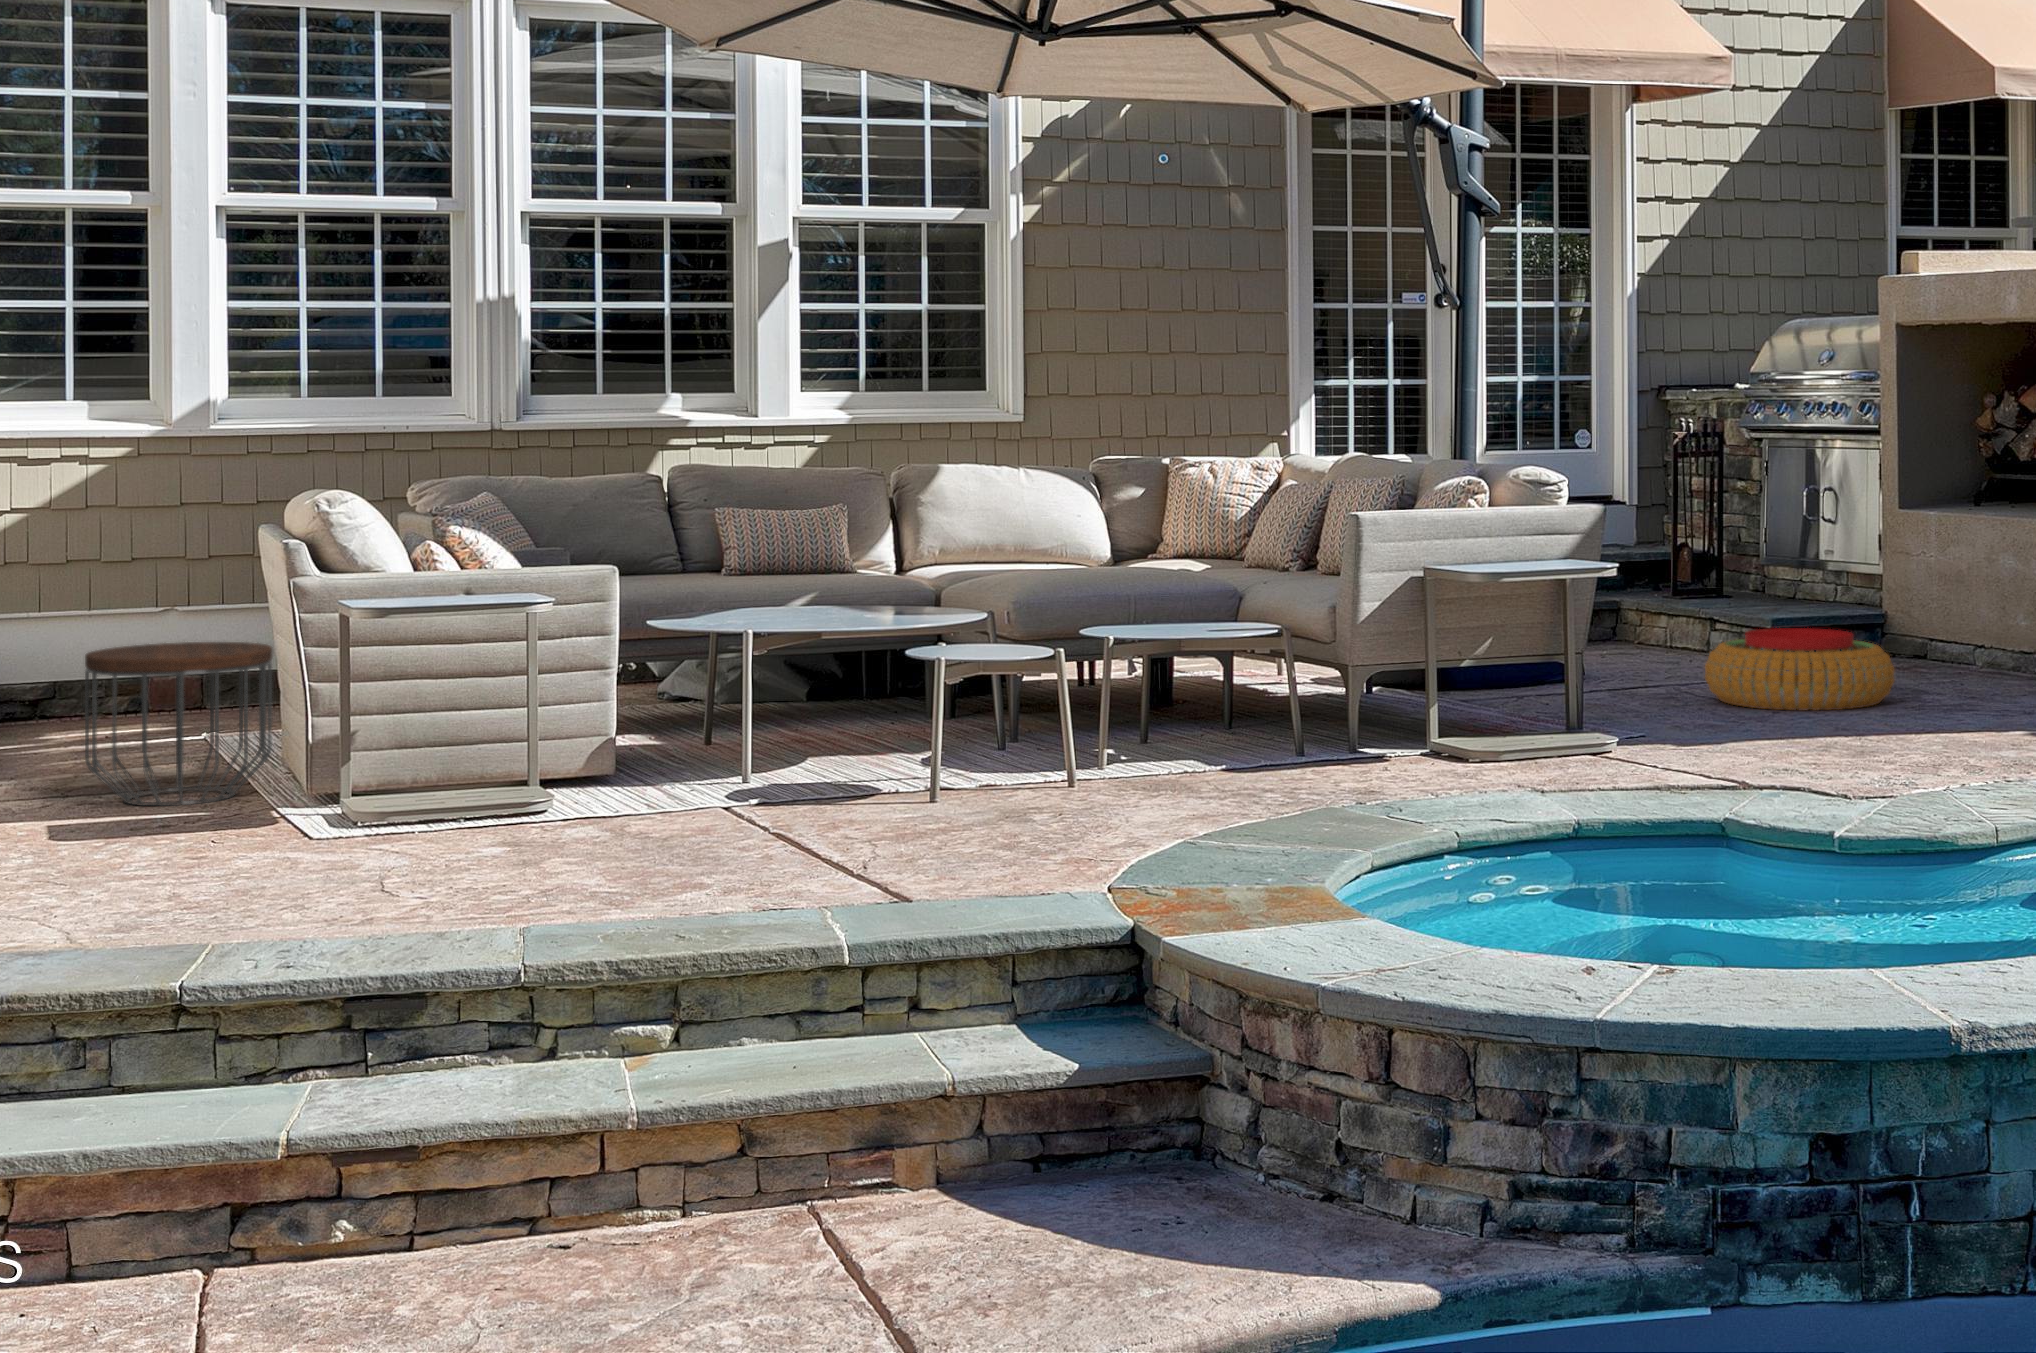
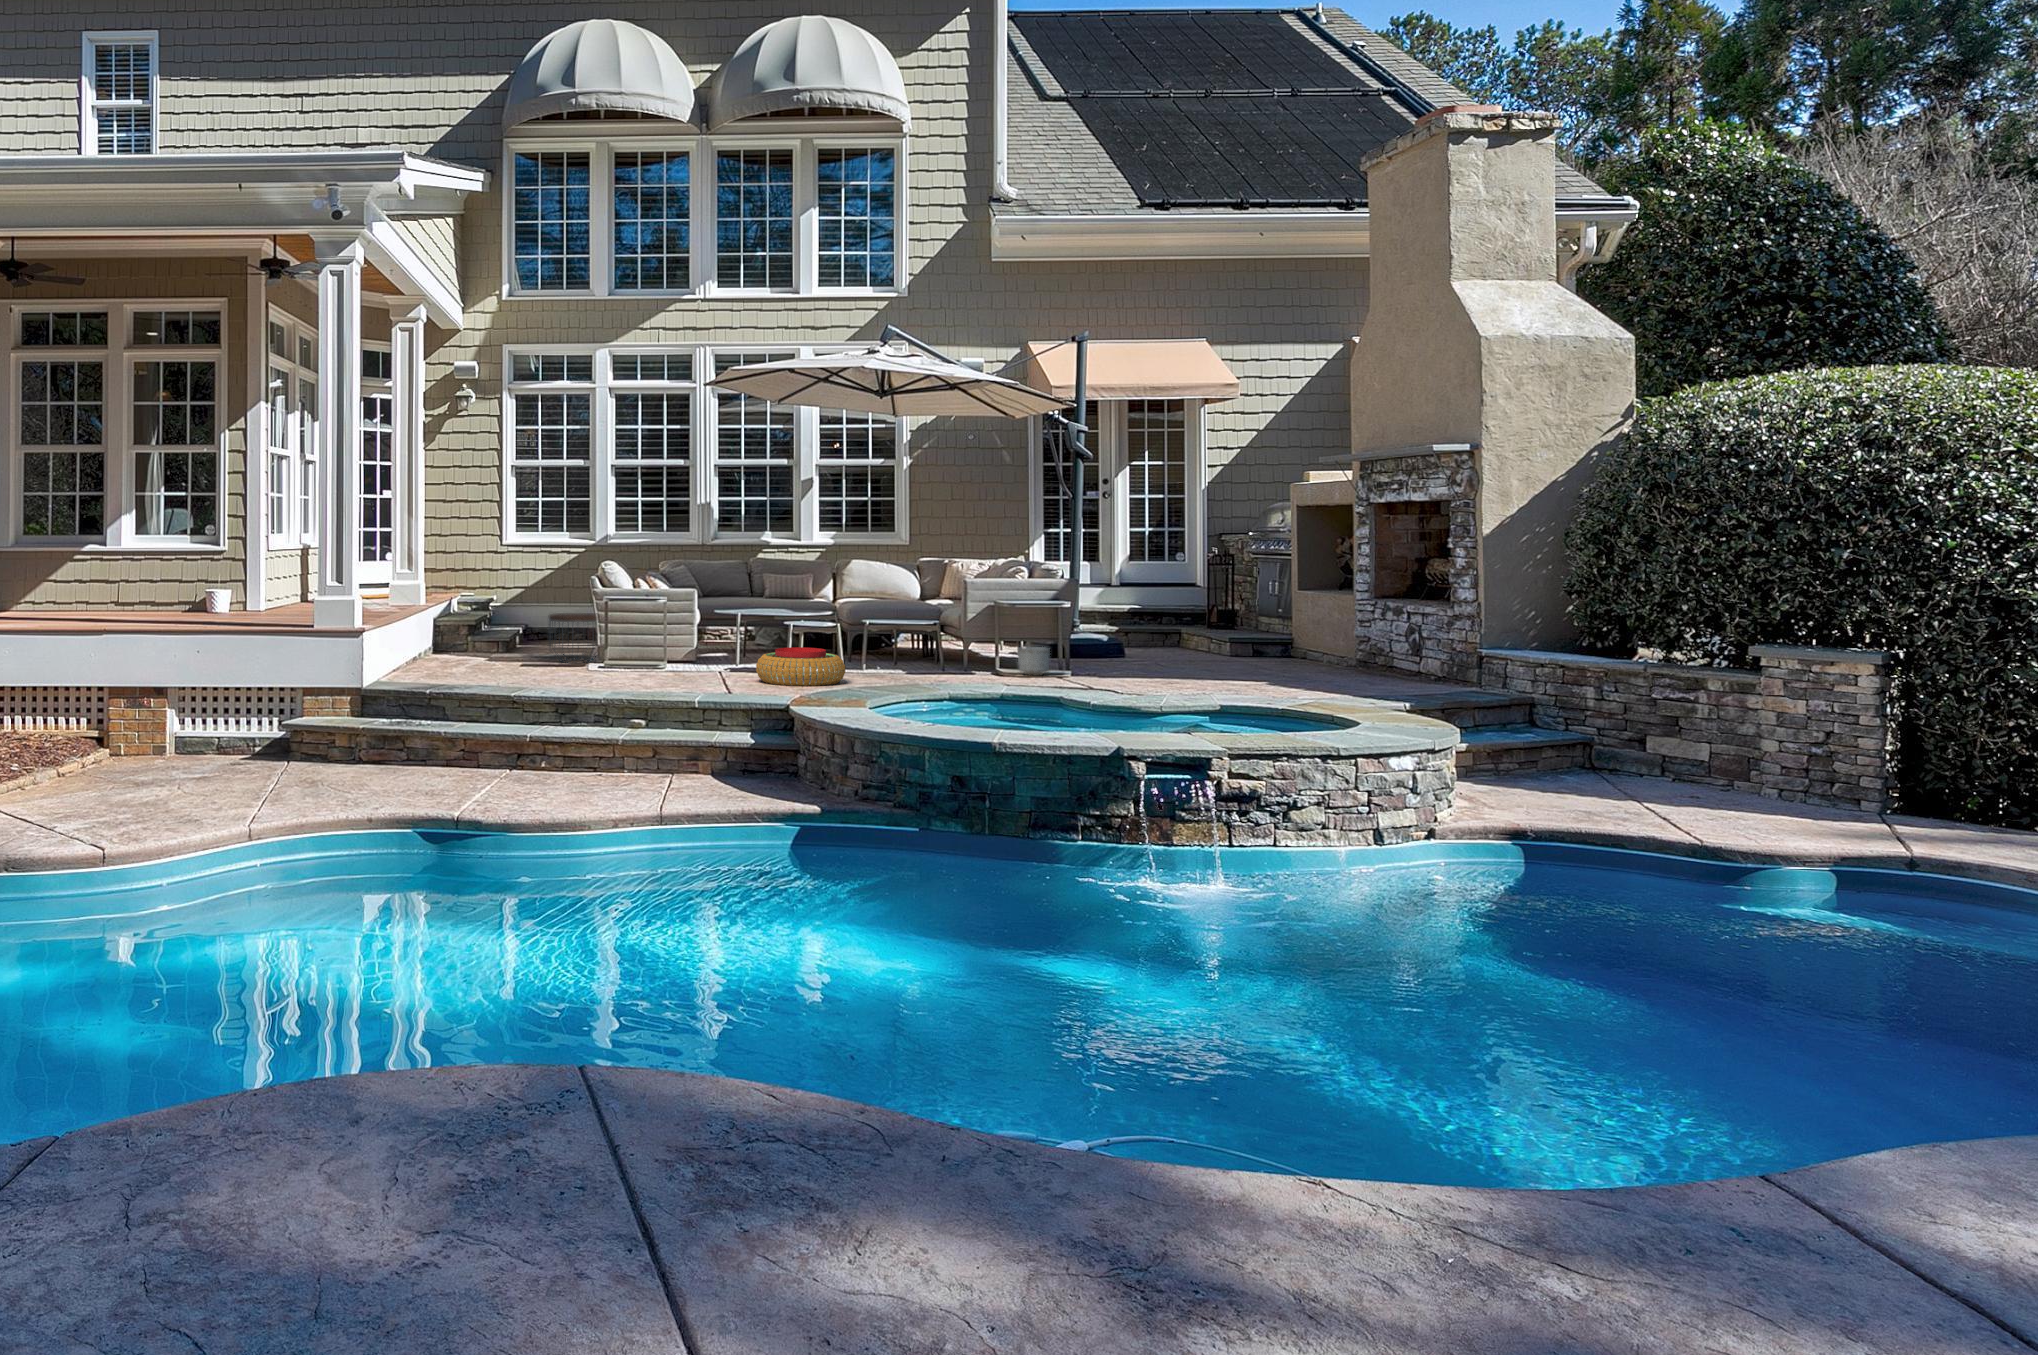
pouf: present [1705,628,1895,710] -> present [756,647,845,686]
planter: none [1470,675,1550,750] -> present [1018,647,1050,676]

